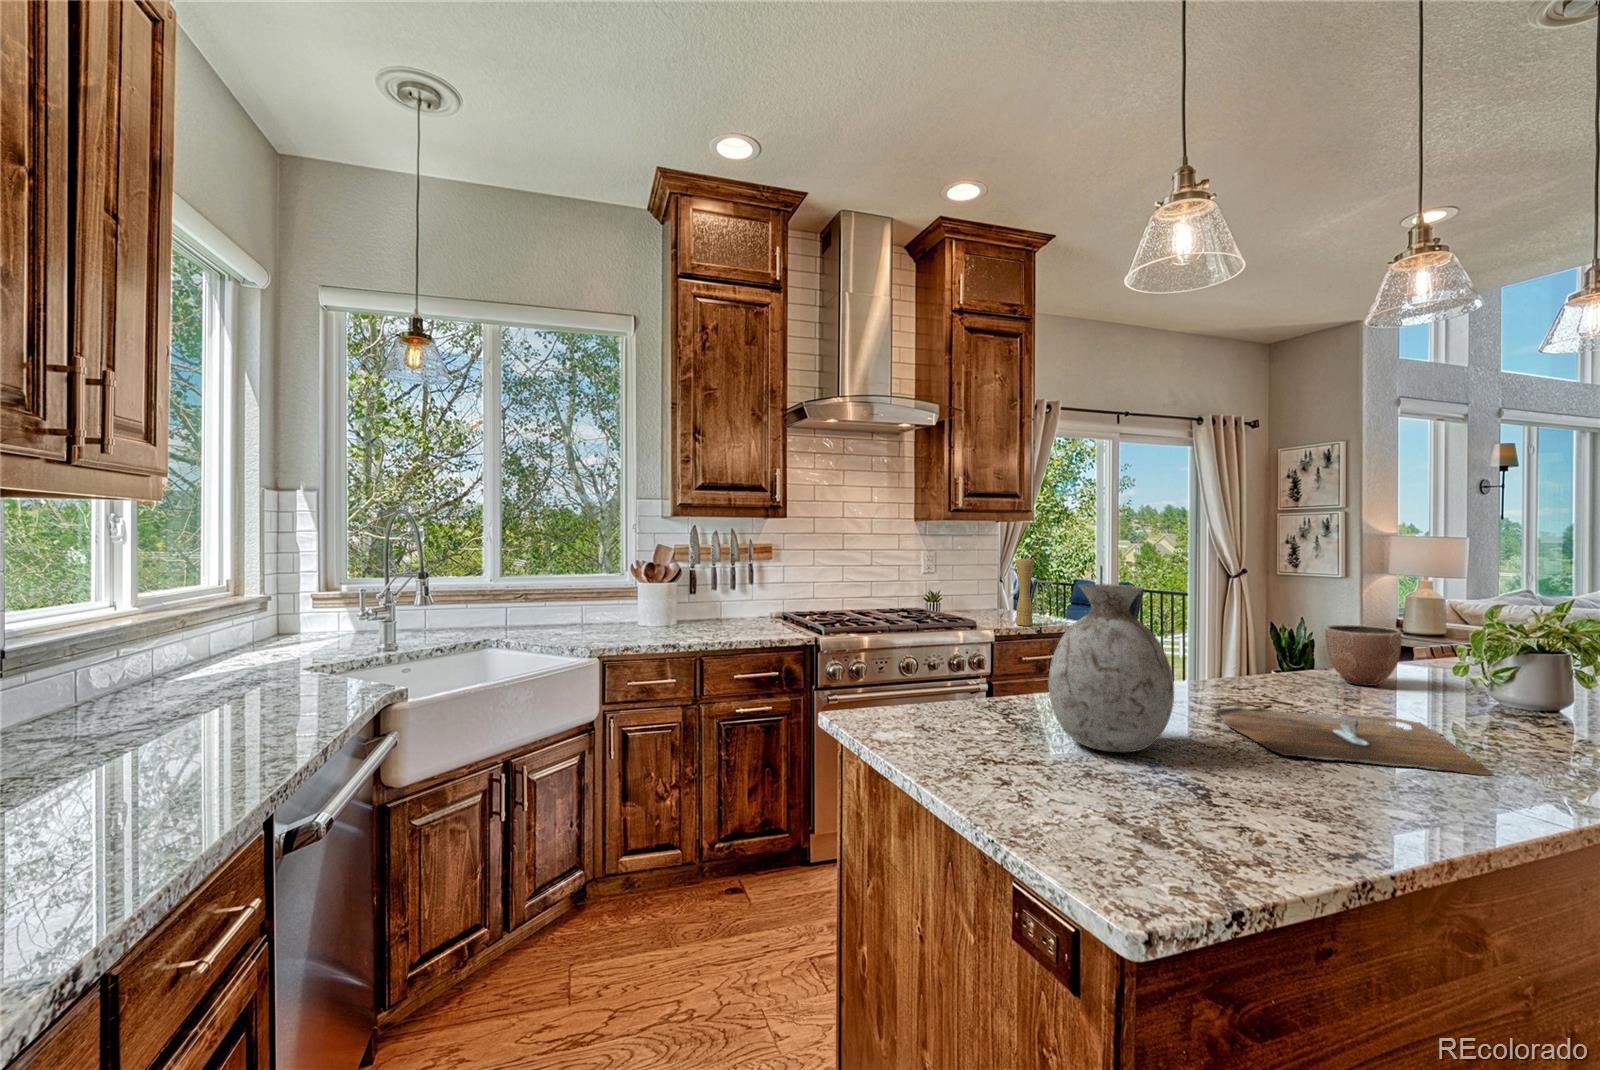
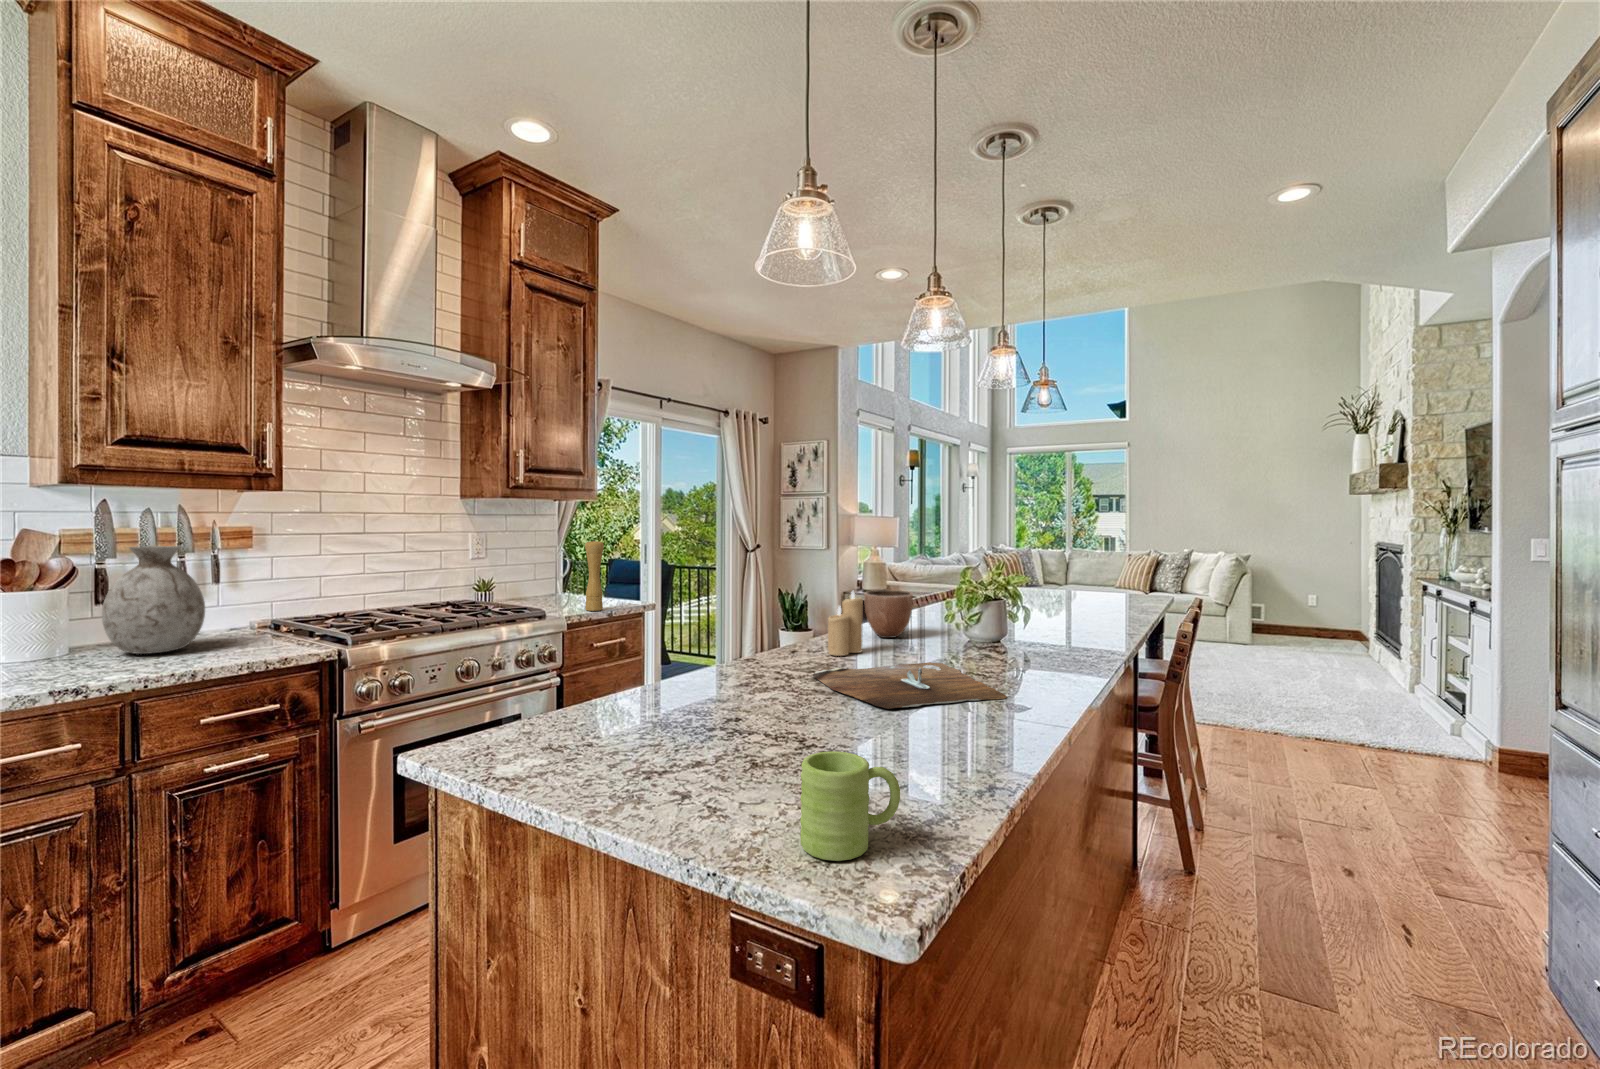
vase: present [1048,584,1174,752] -> present [102,546,205,654]
candle: none [1255,621,1308,696] -> present [828,591,863,656]
mug: none [1080,761,1186,864] -> present [800,751,900,861]

